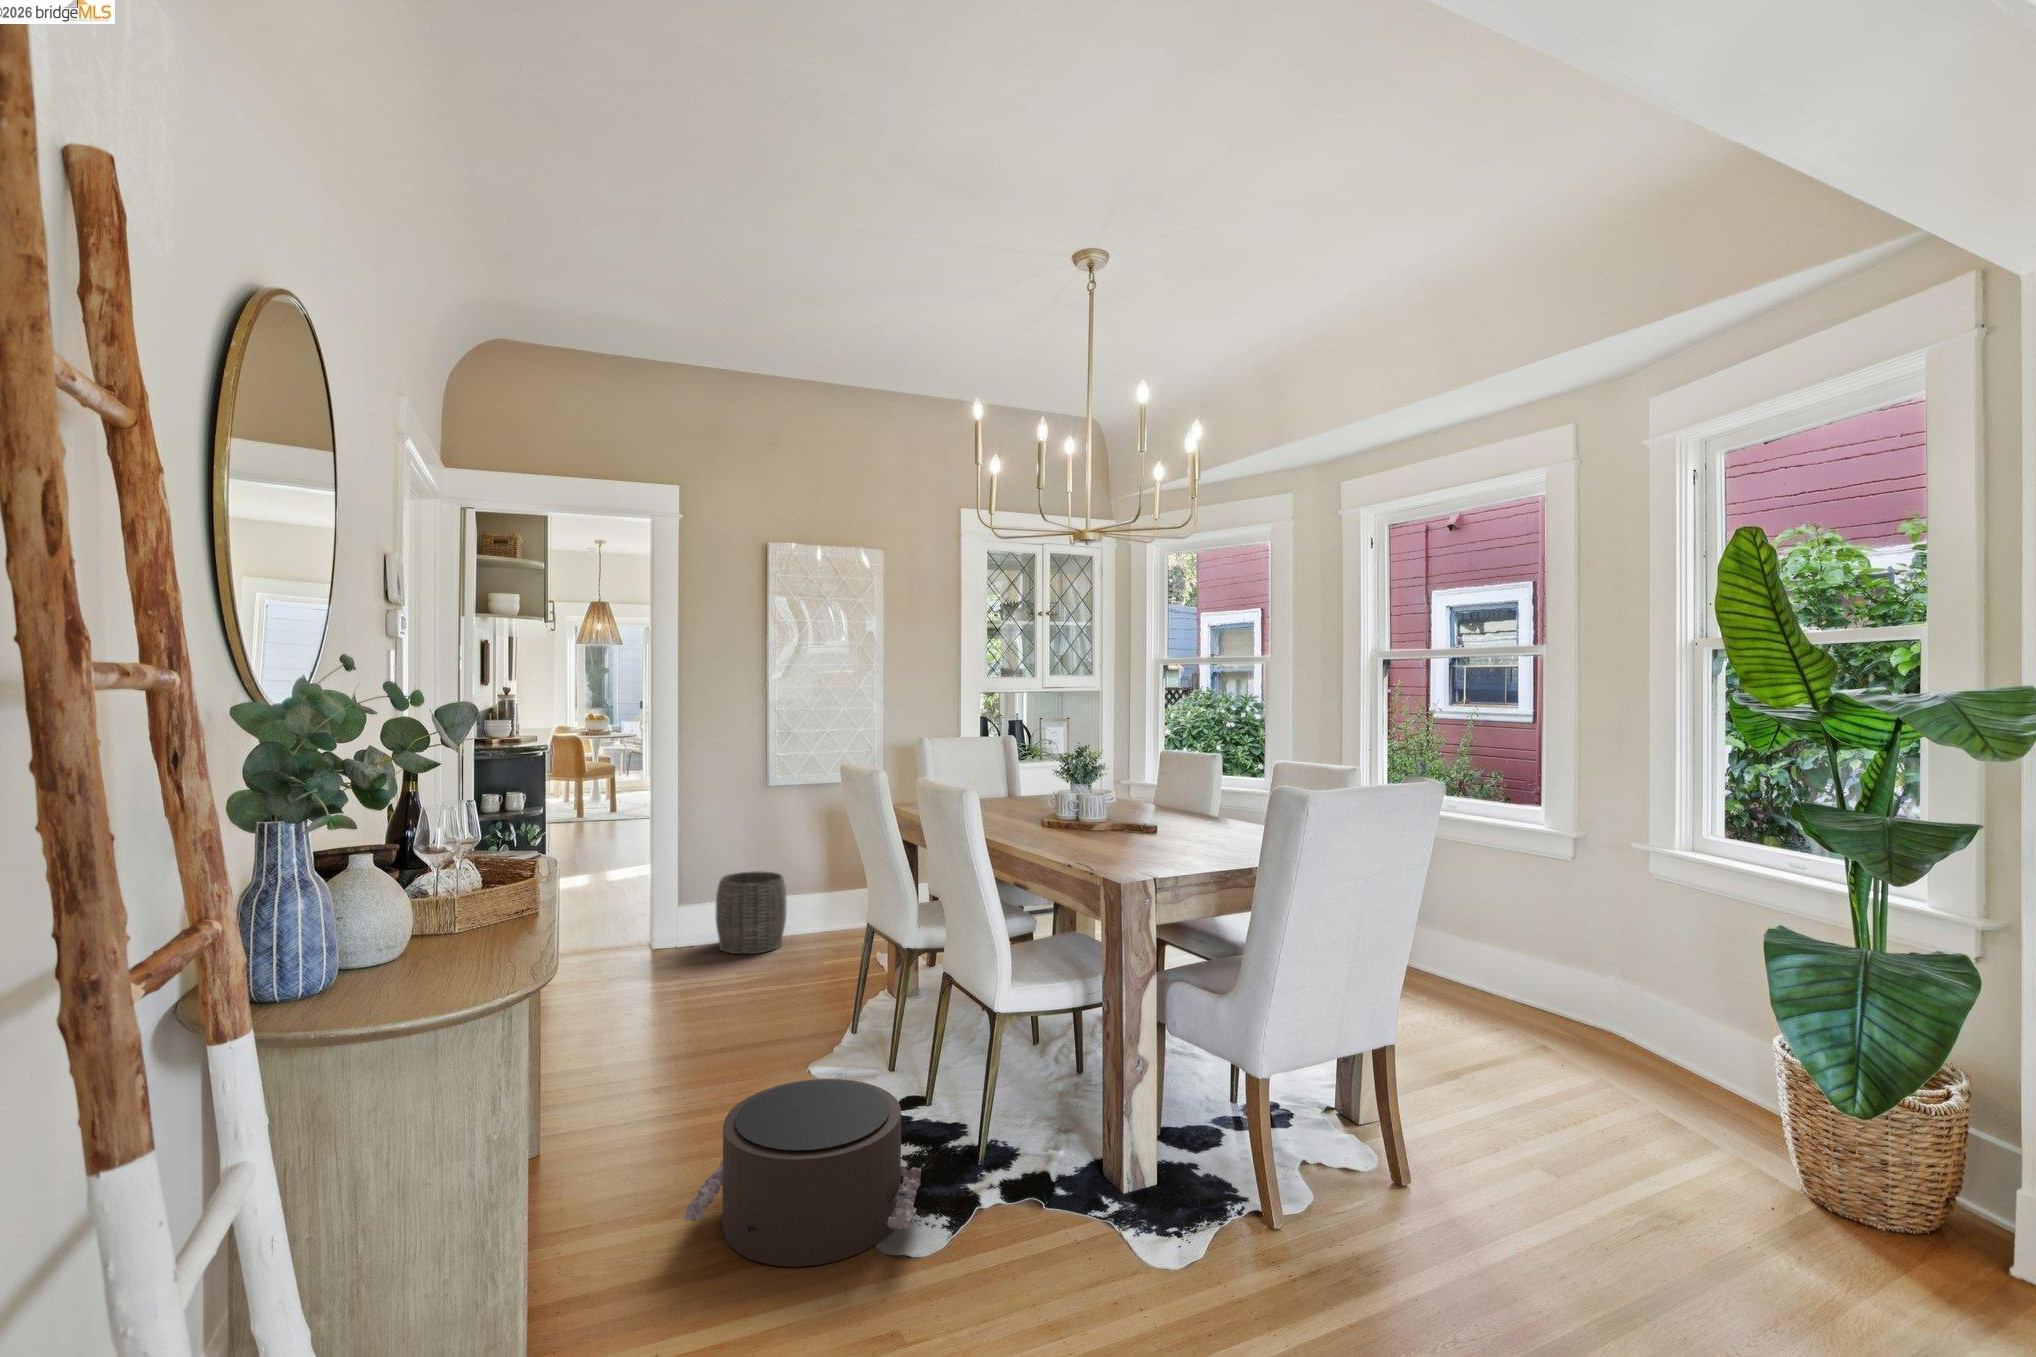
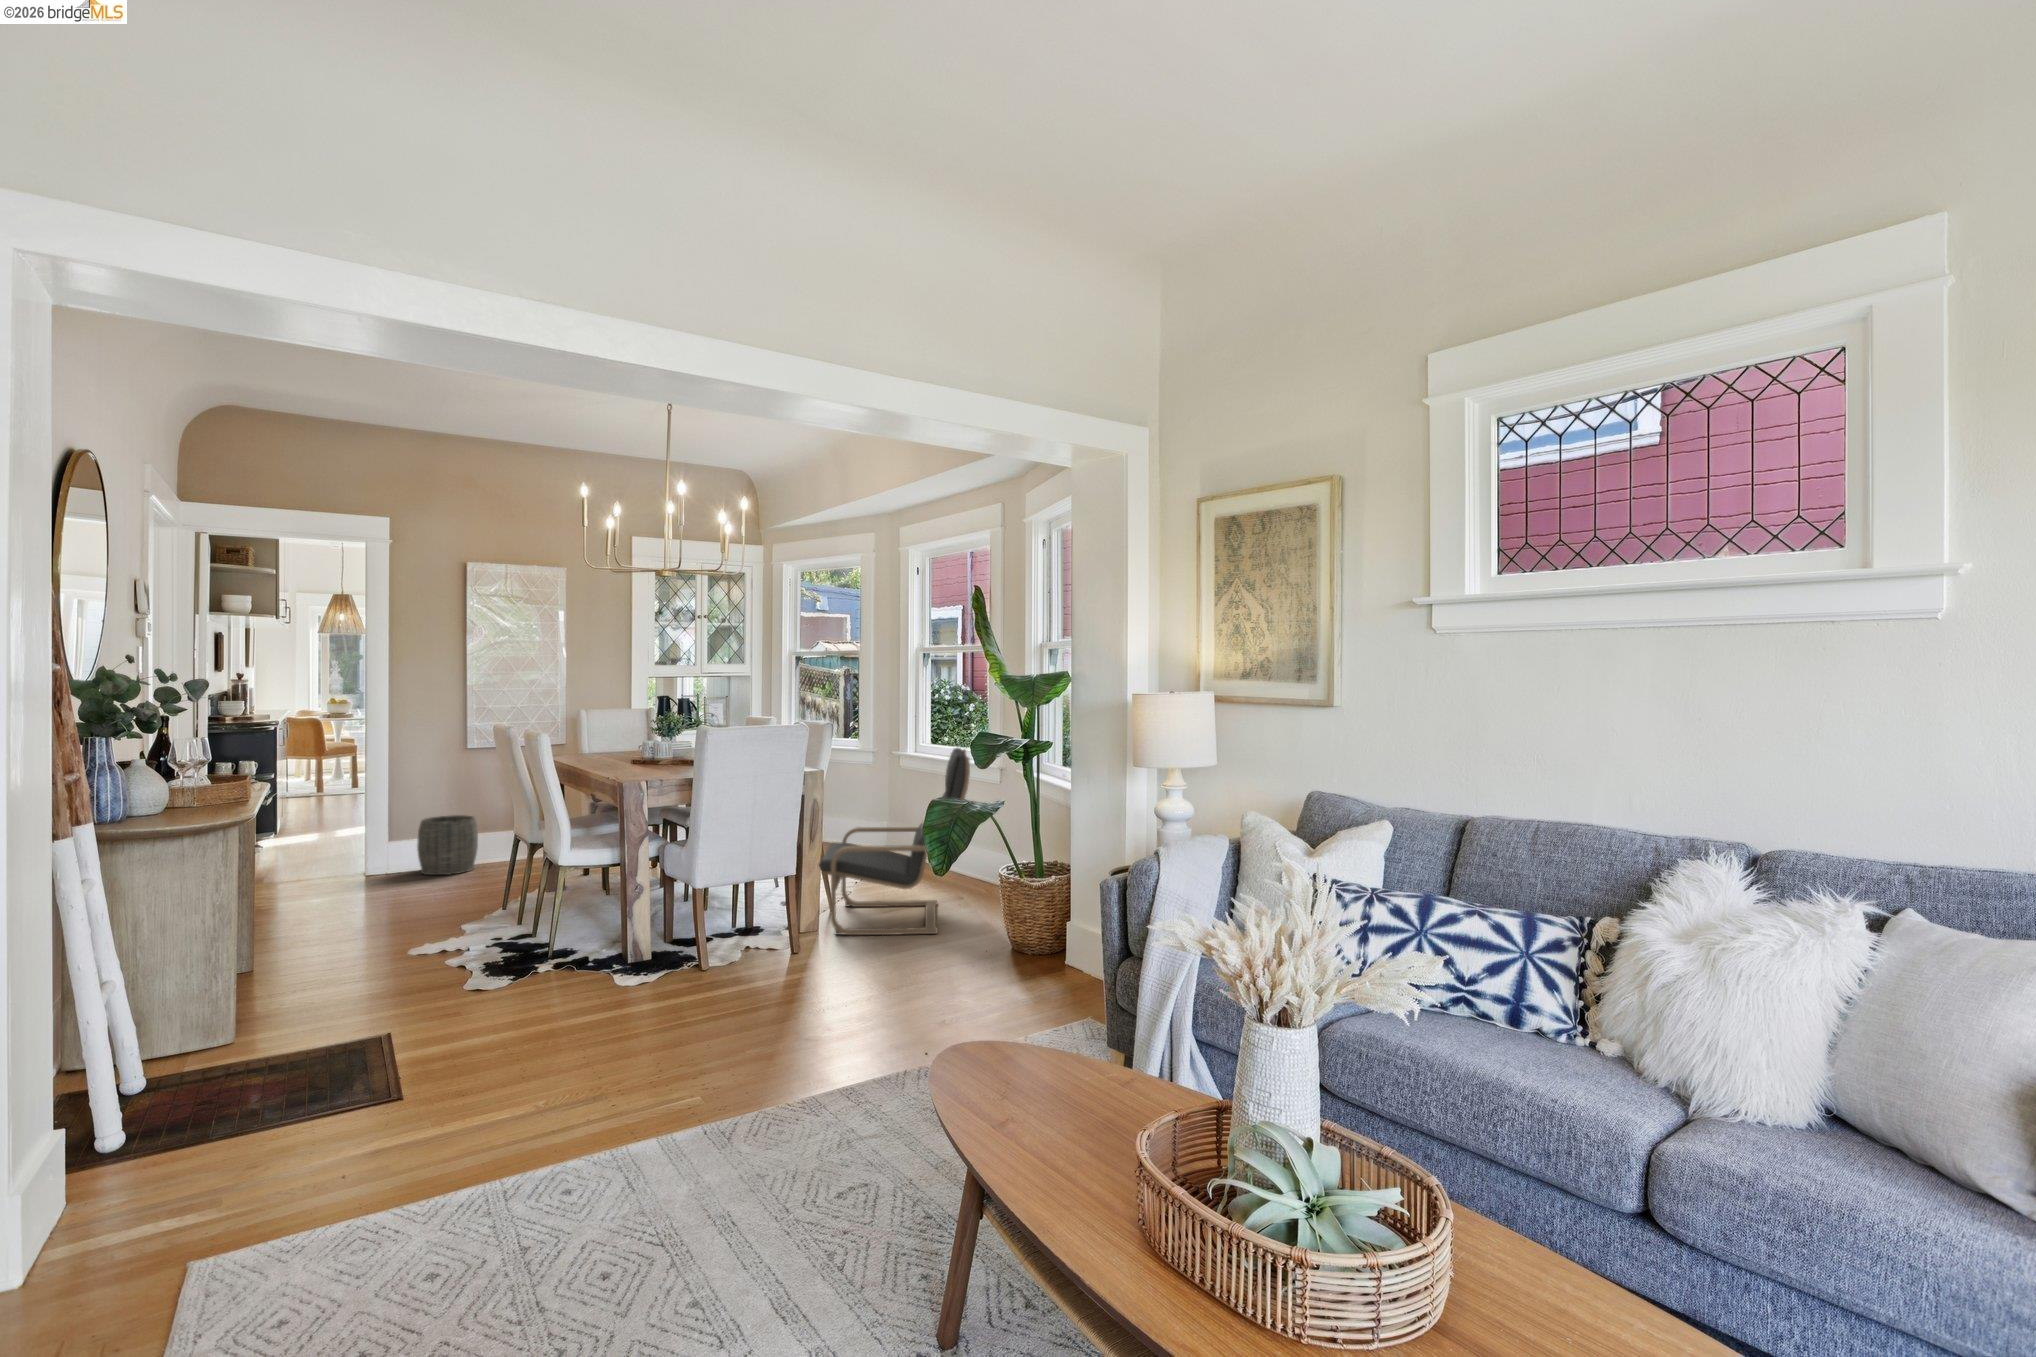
lounge chair: none [1343,807,1660,1147] -> present [819,748,970,935]
pouf: present [683,1079,921,1267] -> none [342,909,502,995]

